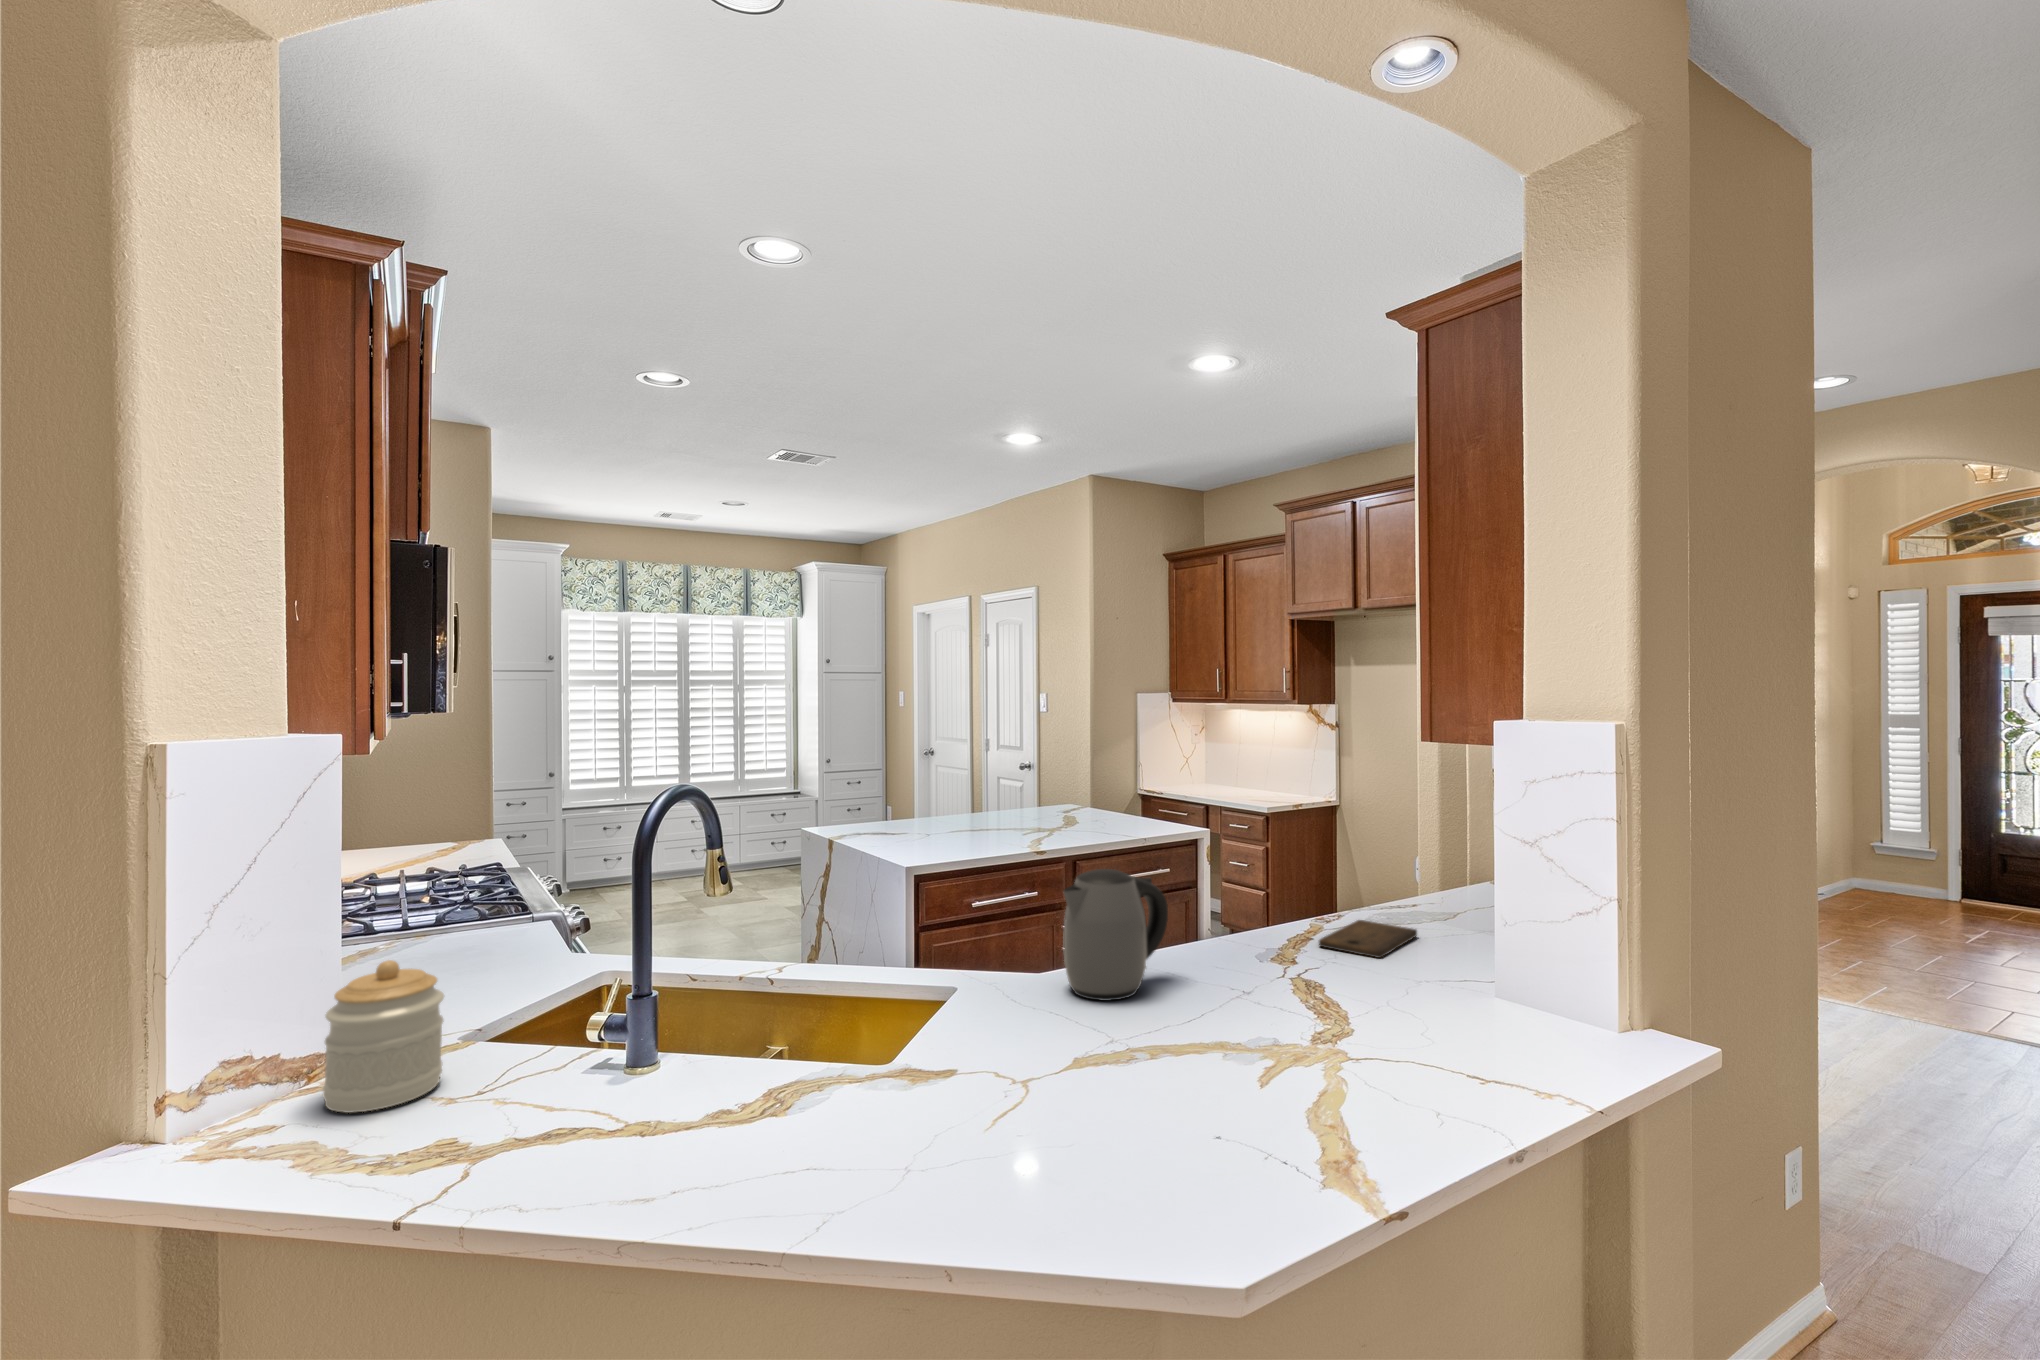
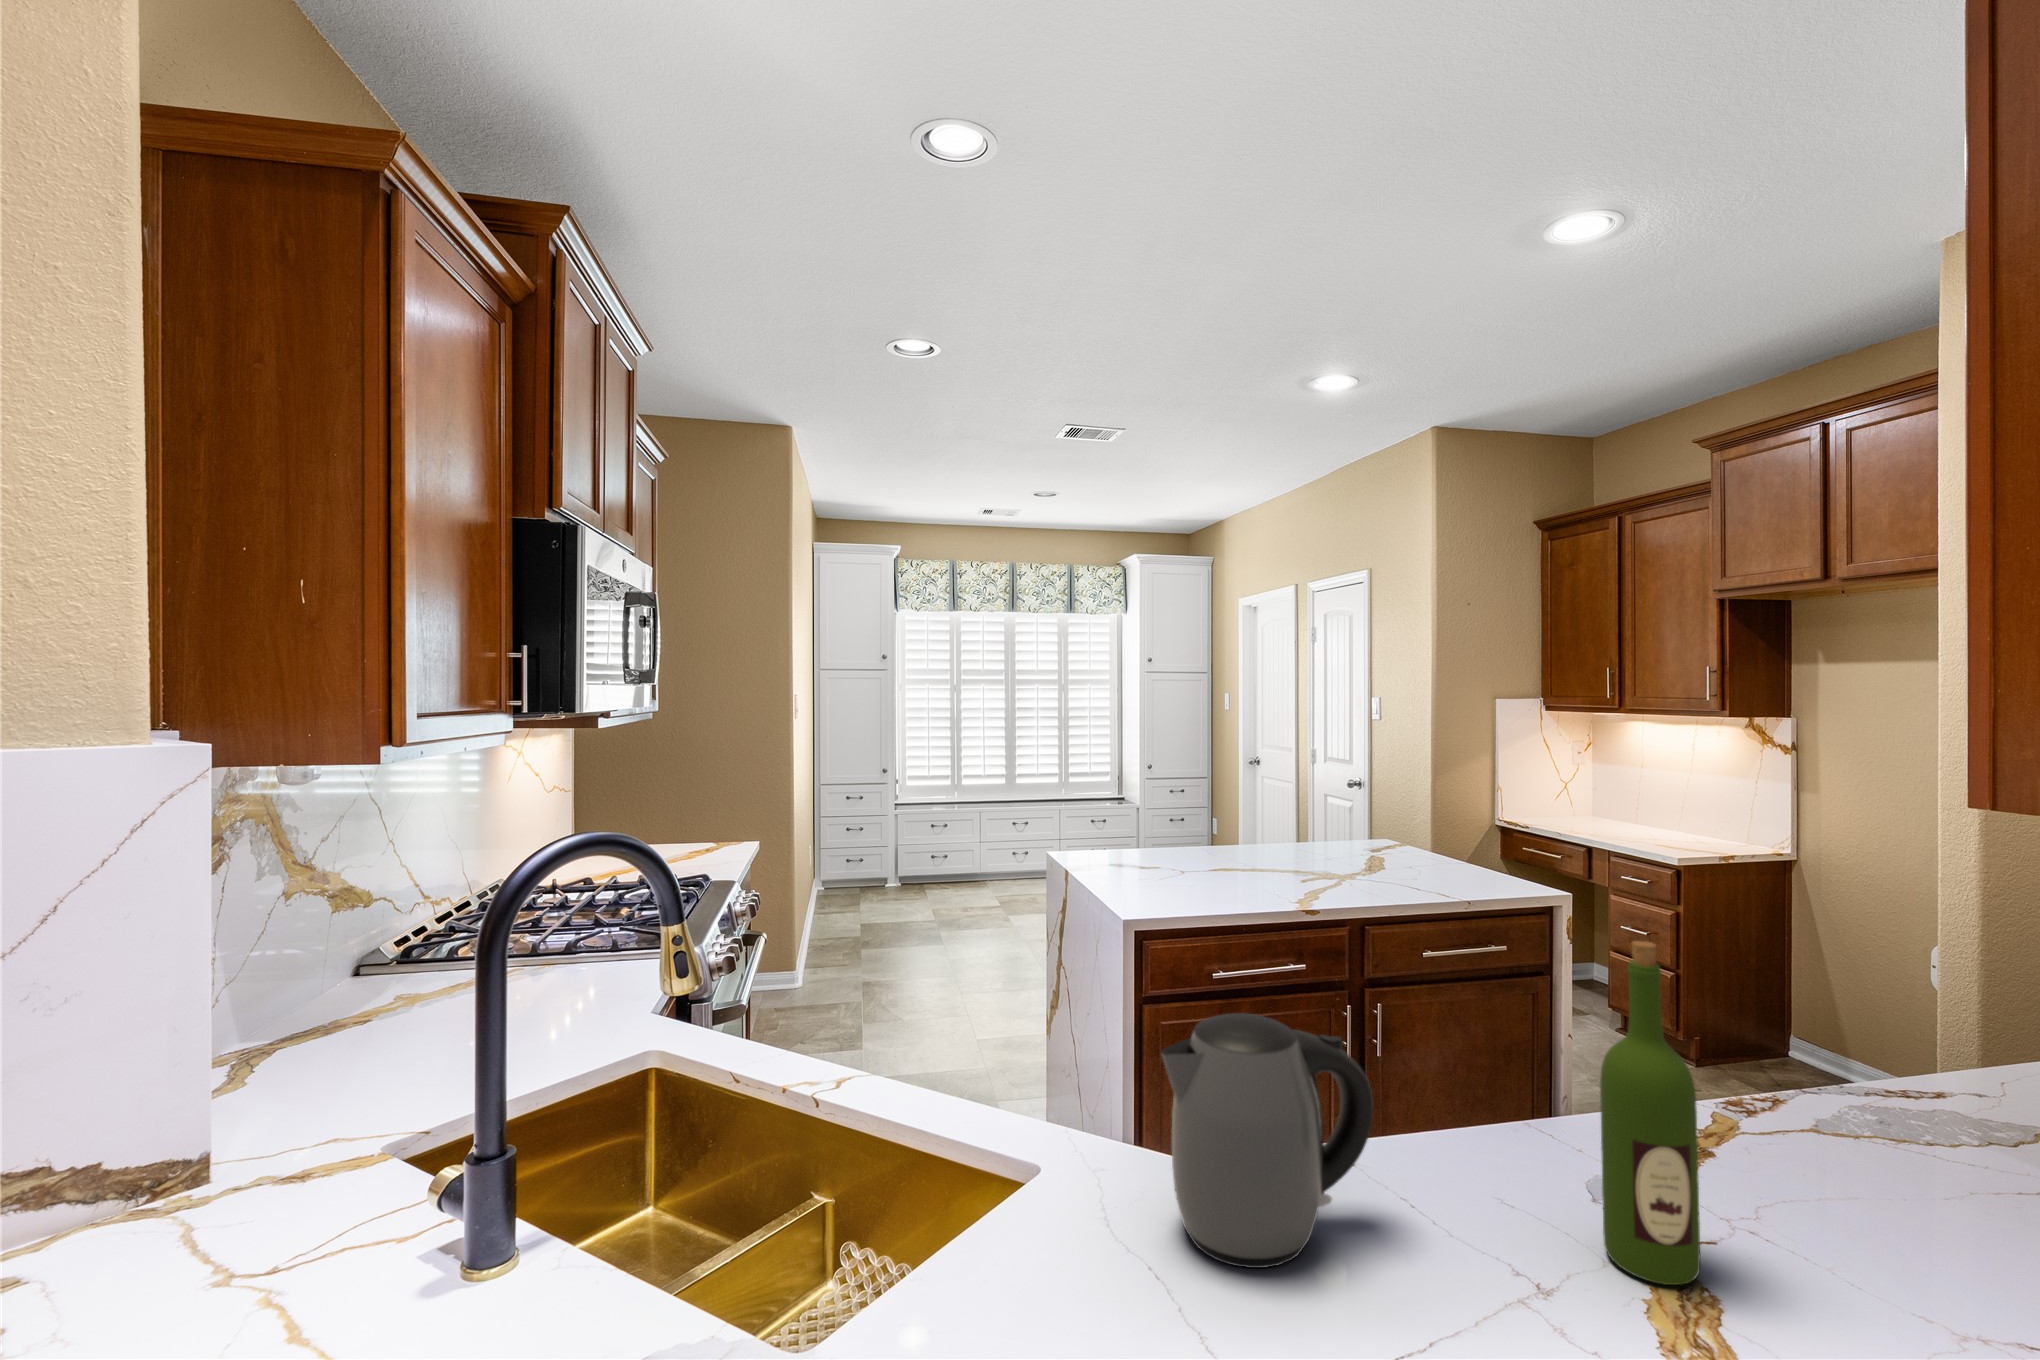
wine bottle: none [1276,812,1320,978] -> present [1600,941,1700,1285]
cutting board: present [1319,920,1417,958] -> none [1713,1134,1951,1252]
jar: present [323,960,444,1113] -> none [104,1056,281,1270]

